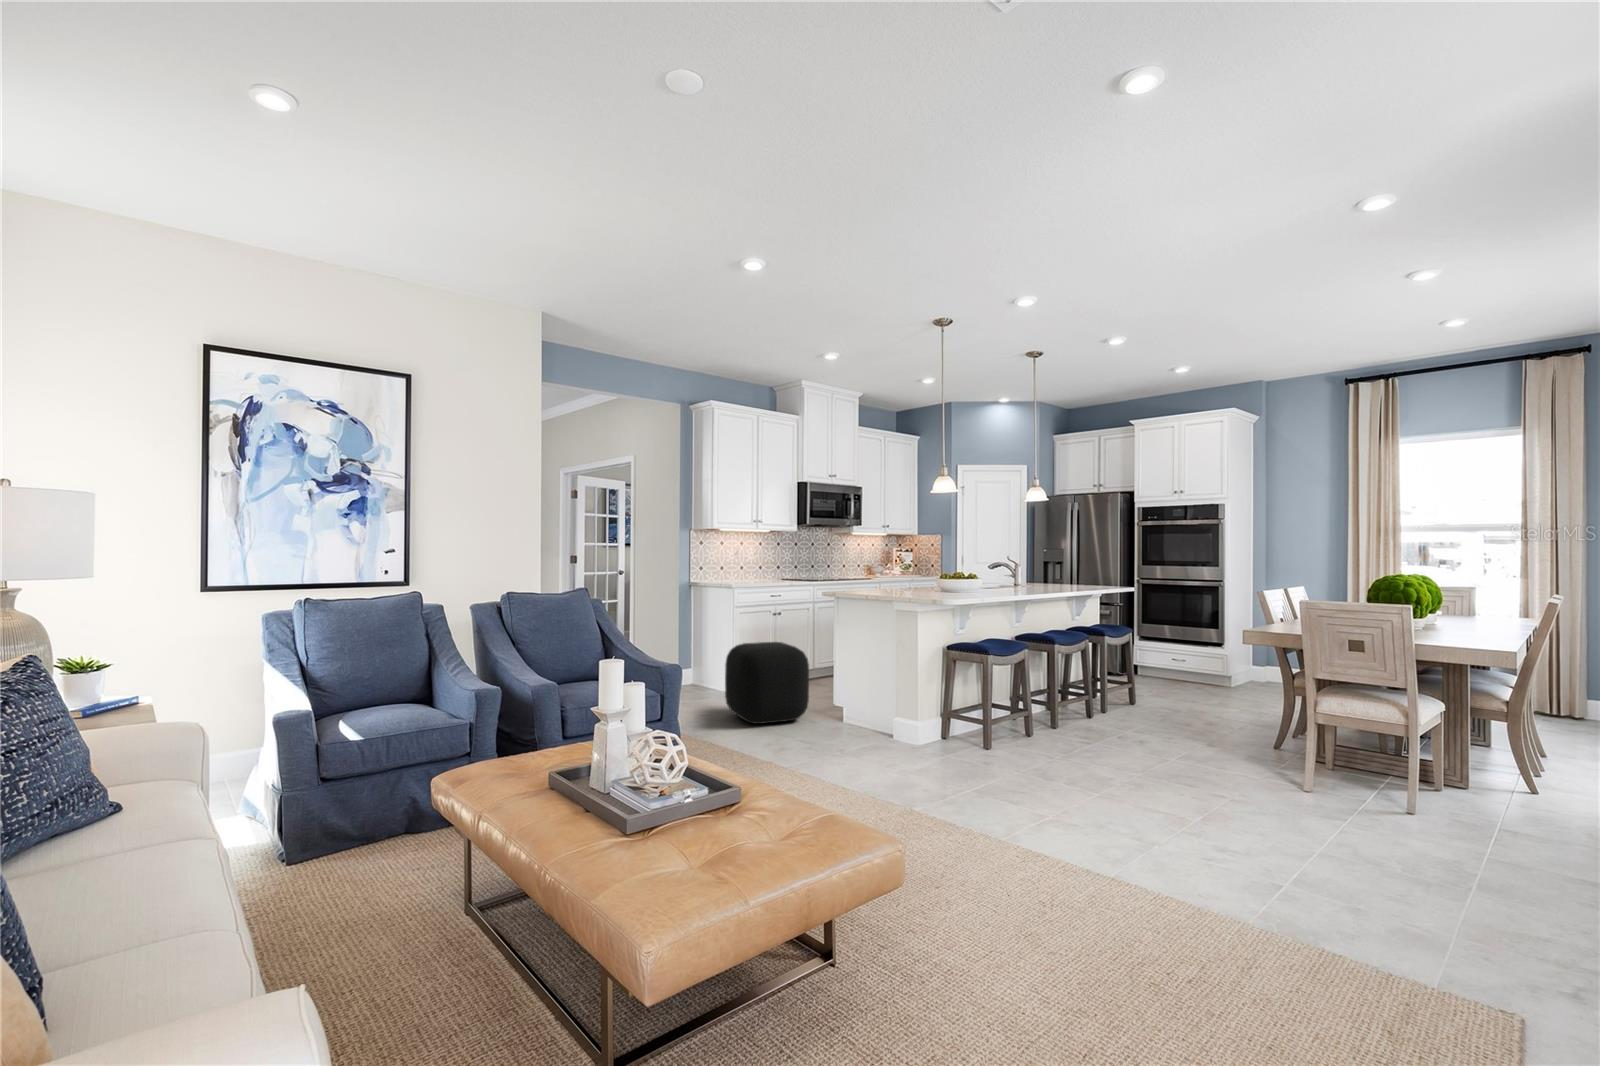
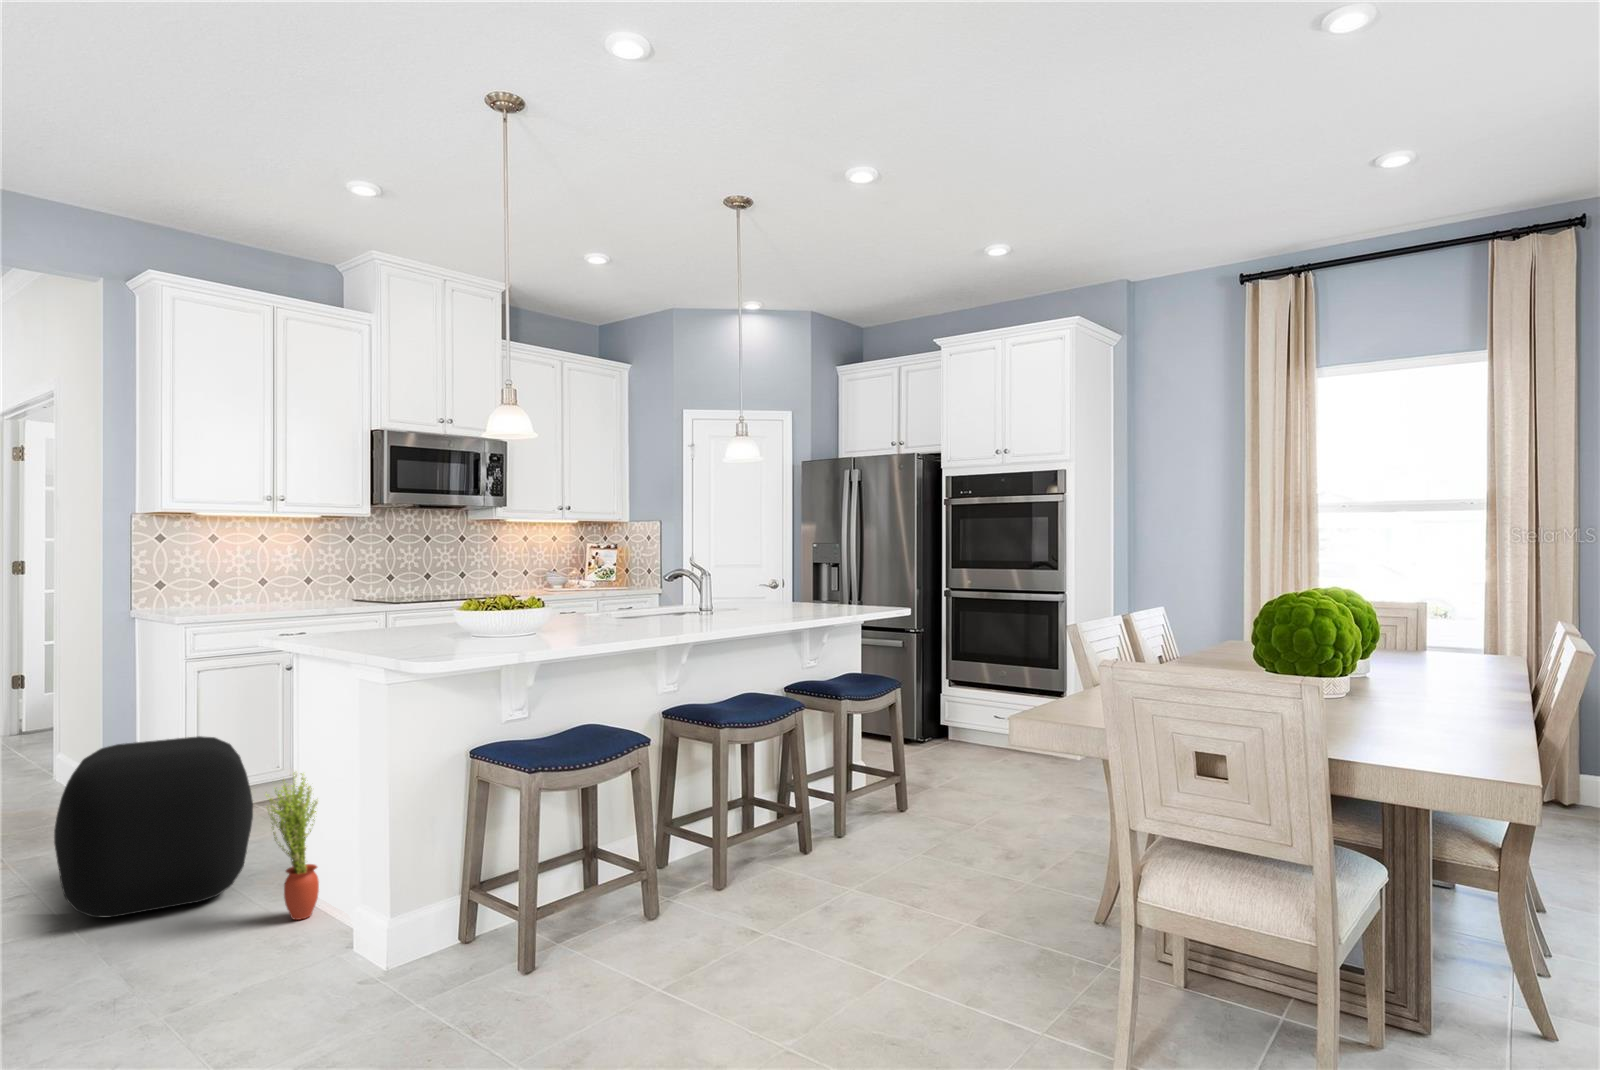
potted plant: none [831,657,857,729] -> present [267,773,319,920]

